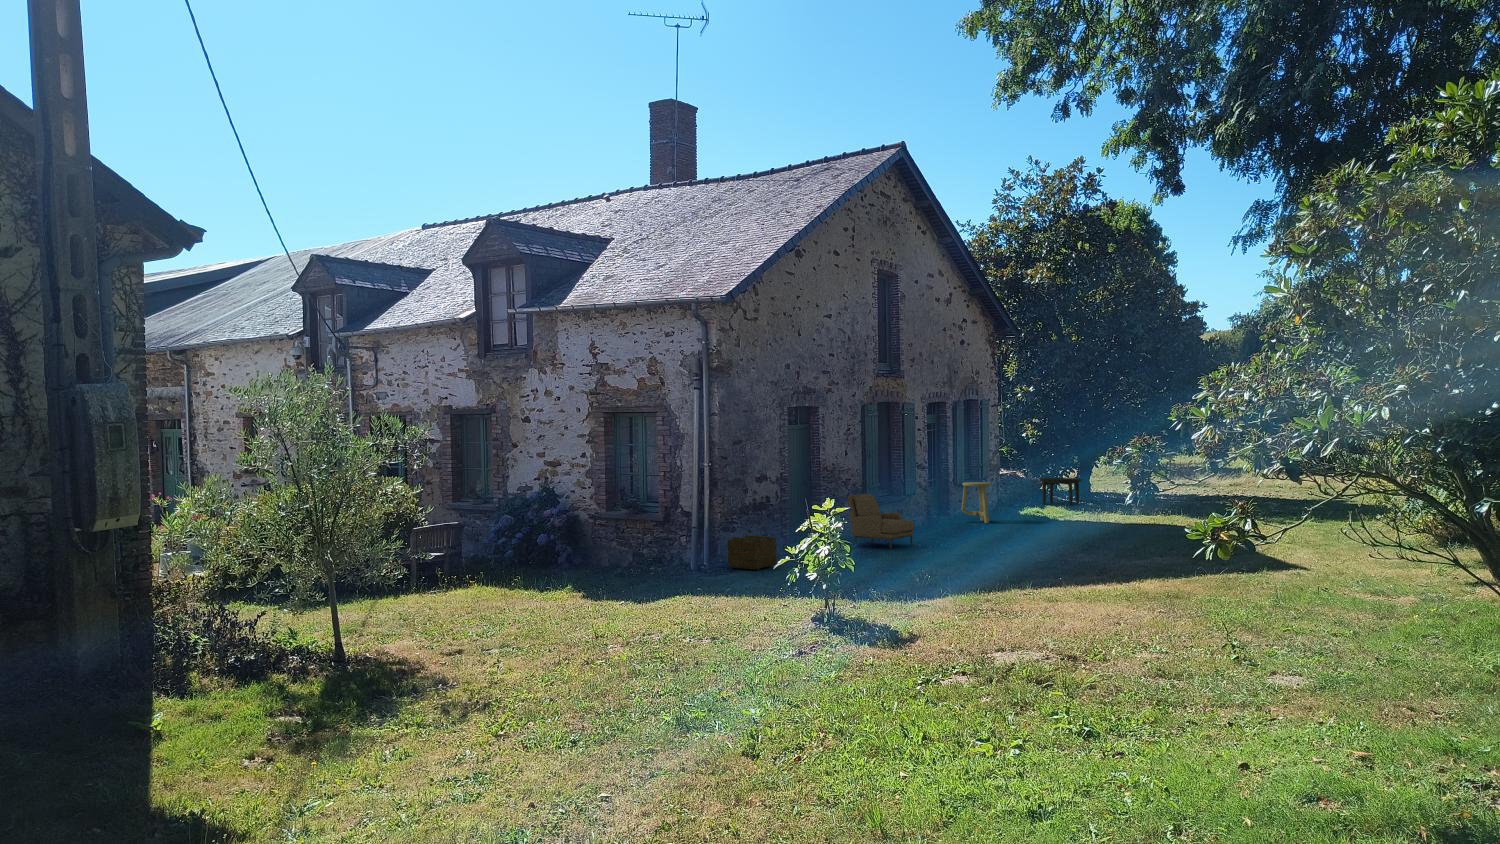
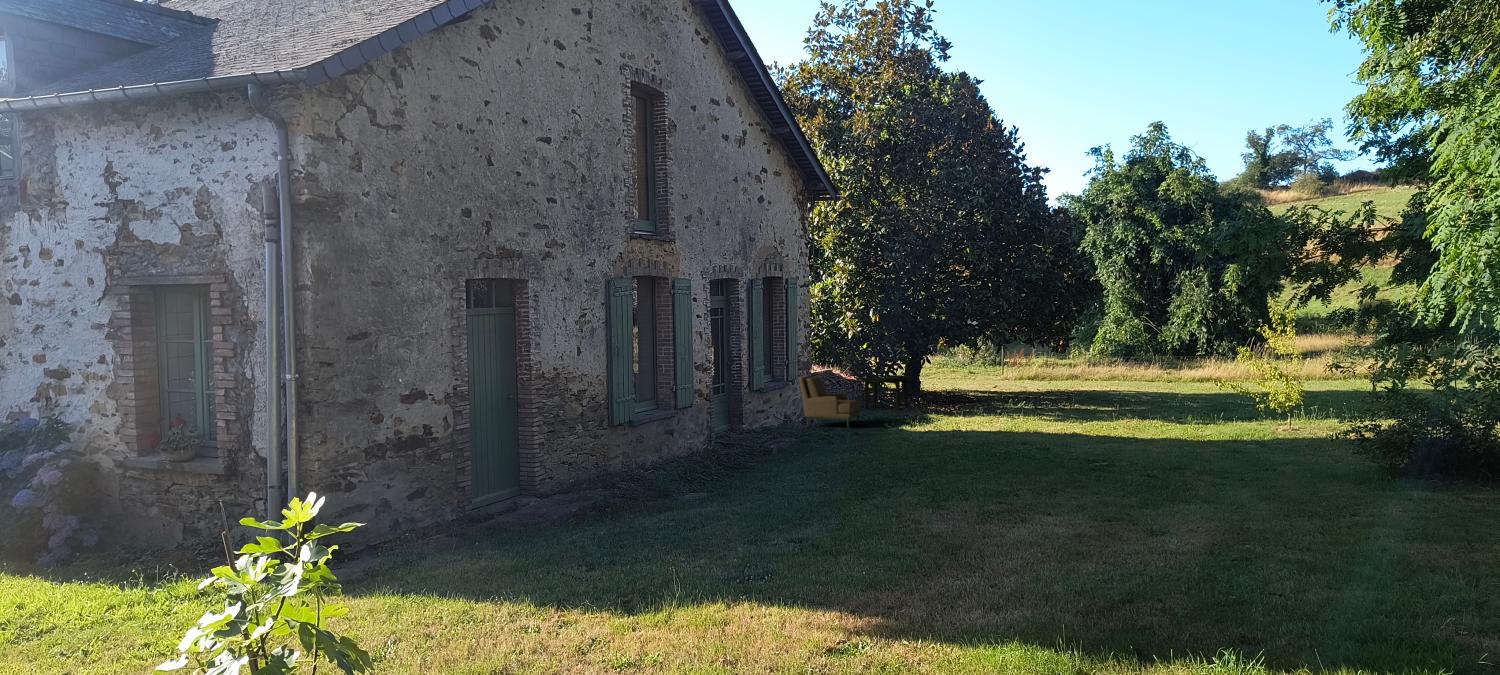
stool: present [962,482,991,523] -> none [758,385,798,441]
armchair: present [848,494,914,549] -> present [799,376,861,429]
wooden crate: present [728,535,777,570] -> none [338,492,430,557]

